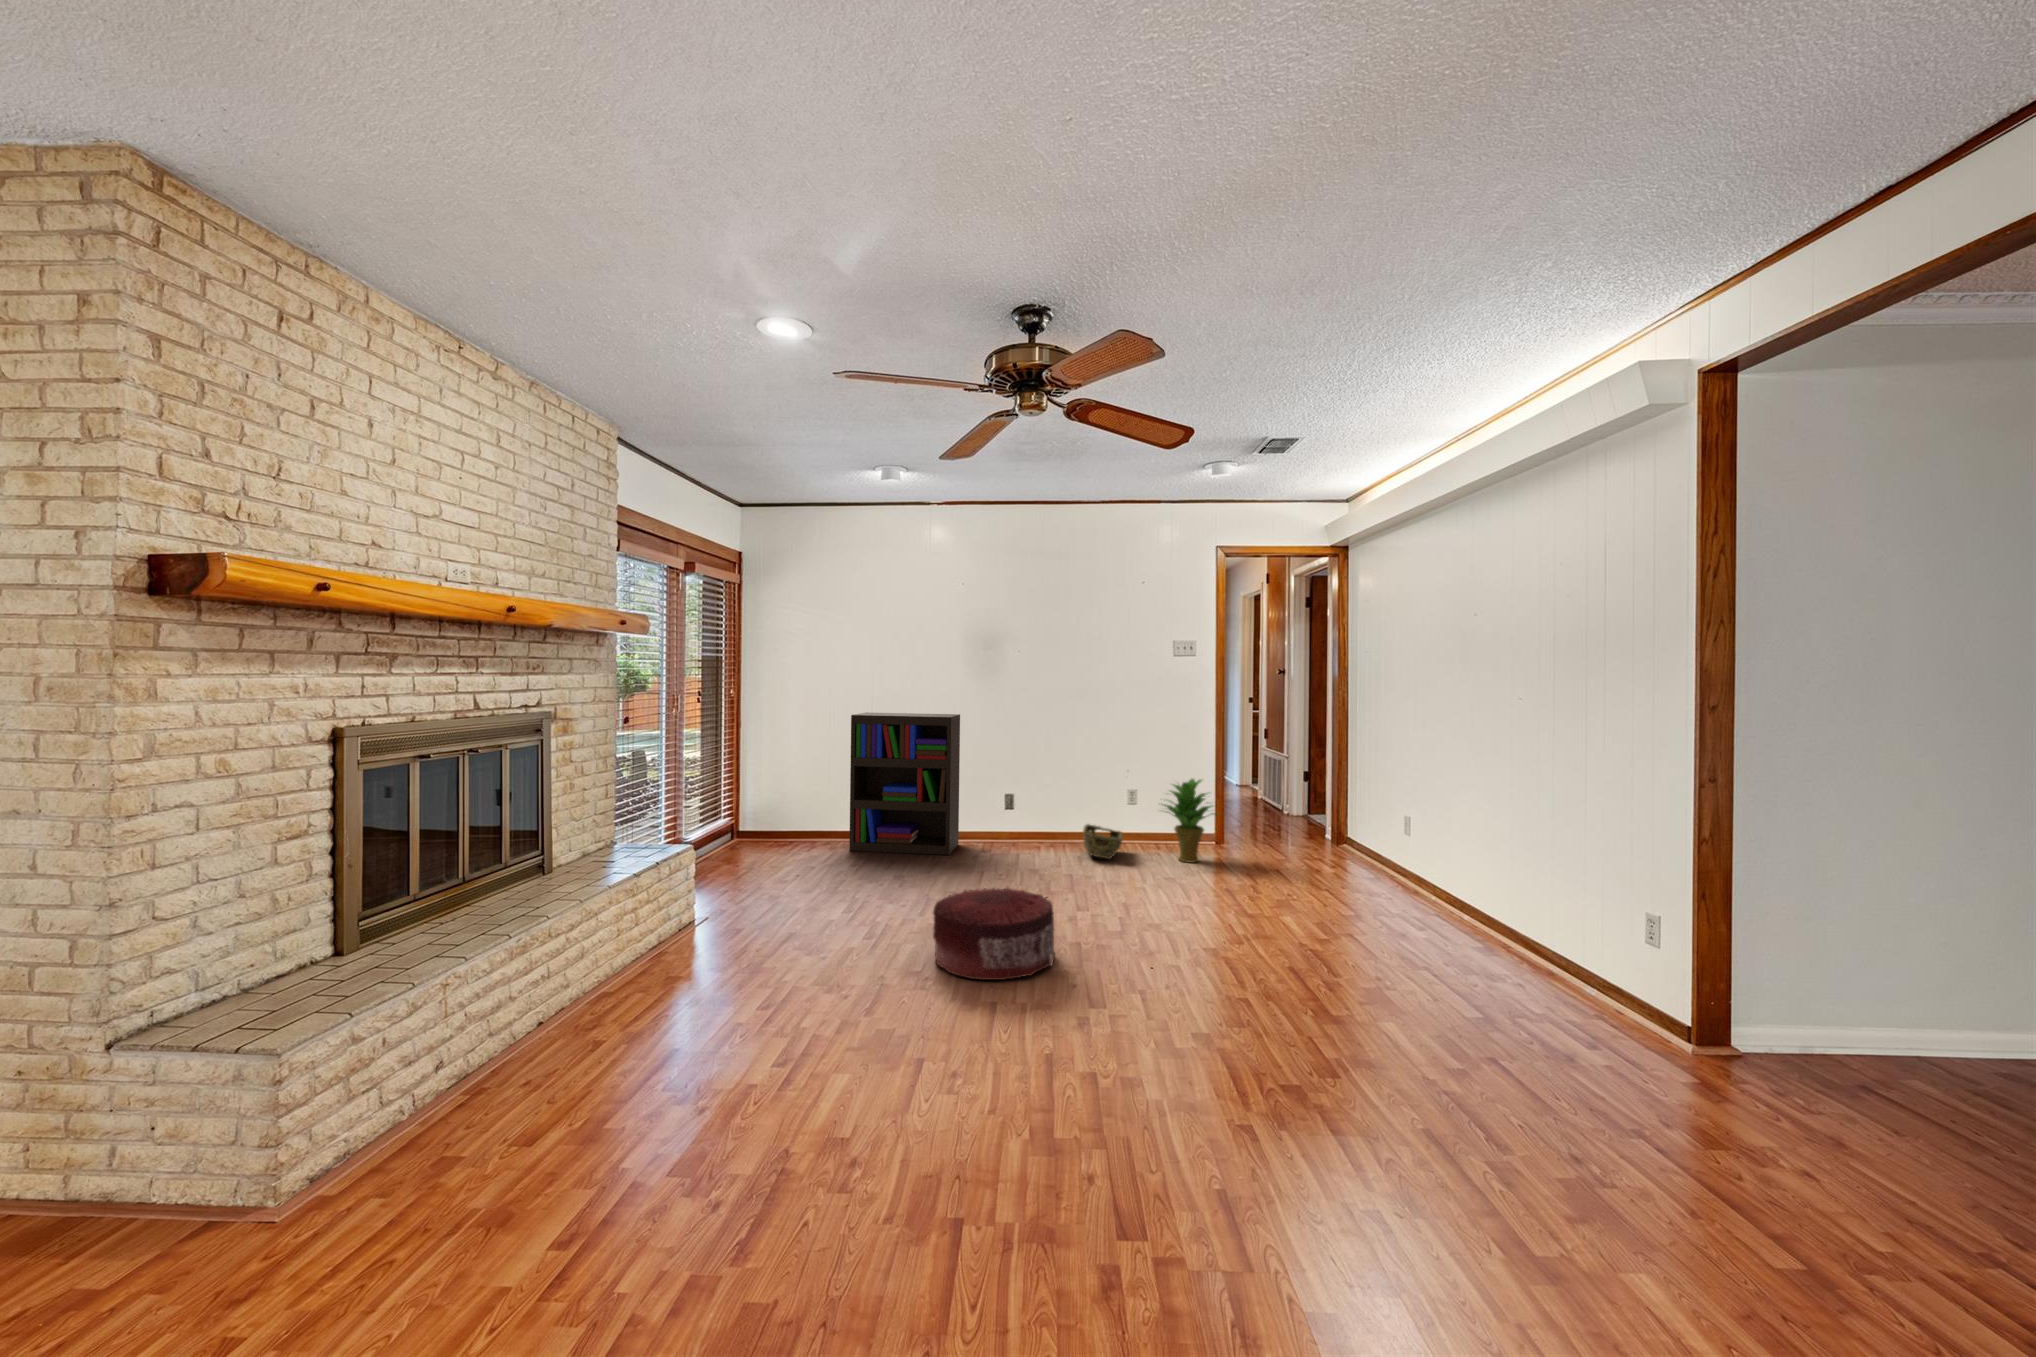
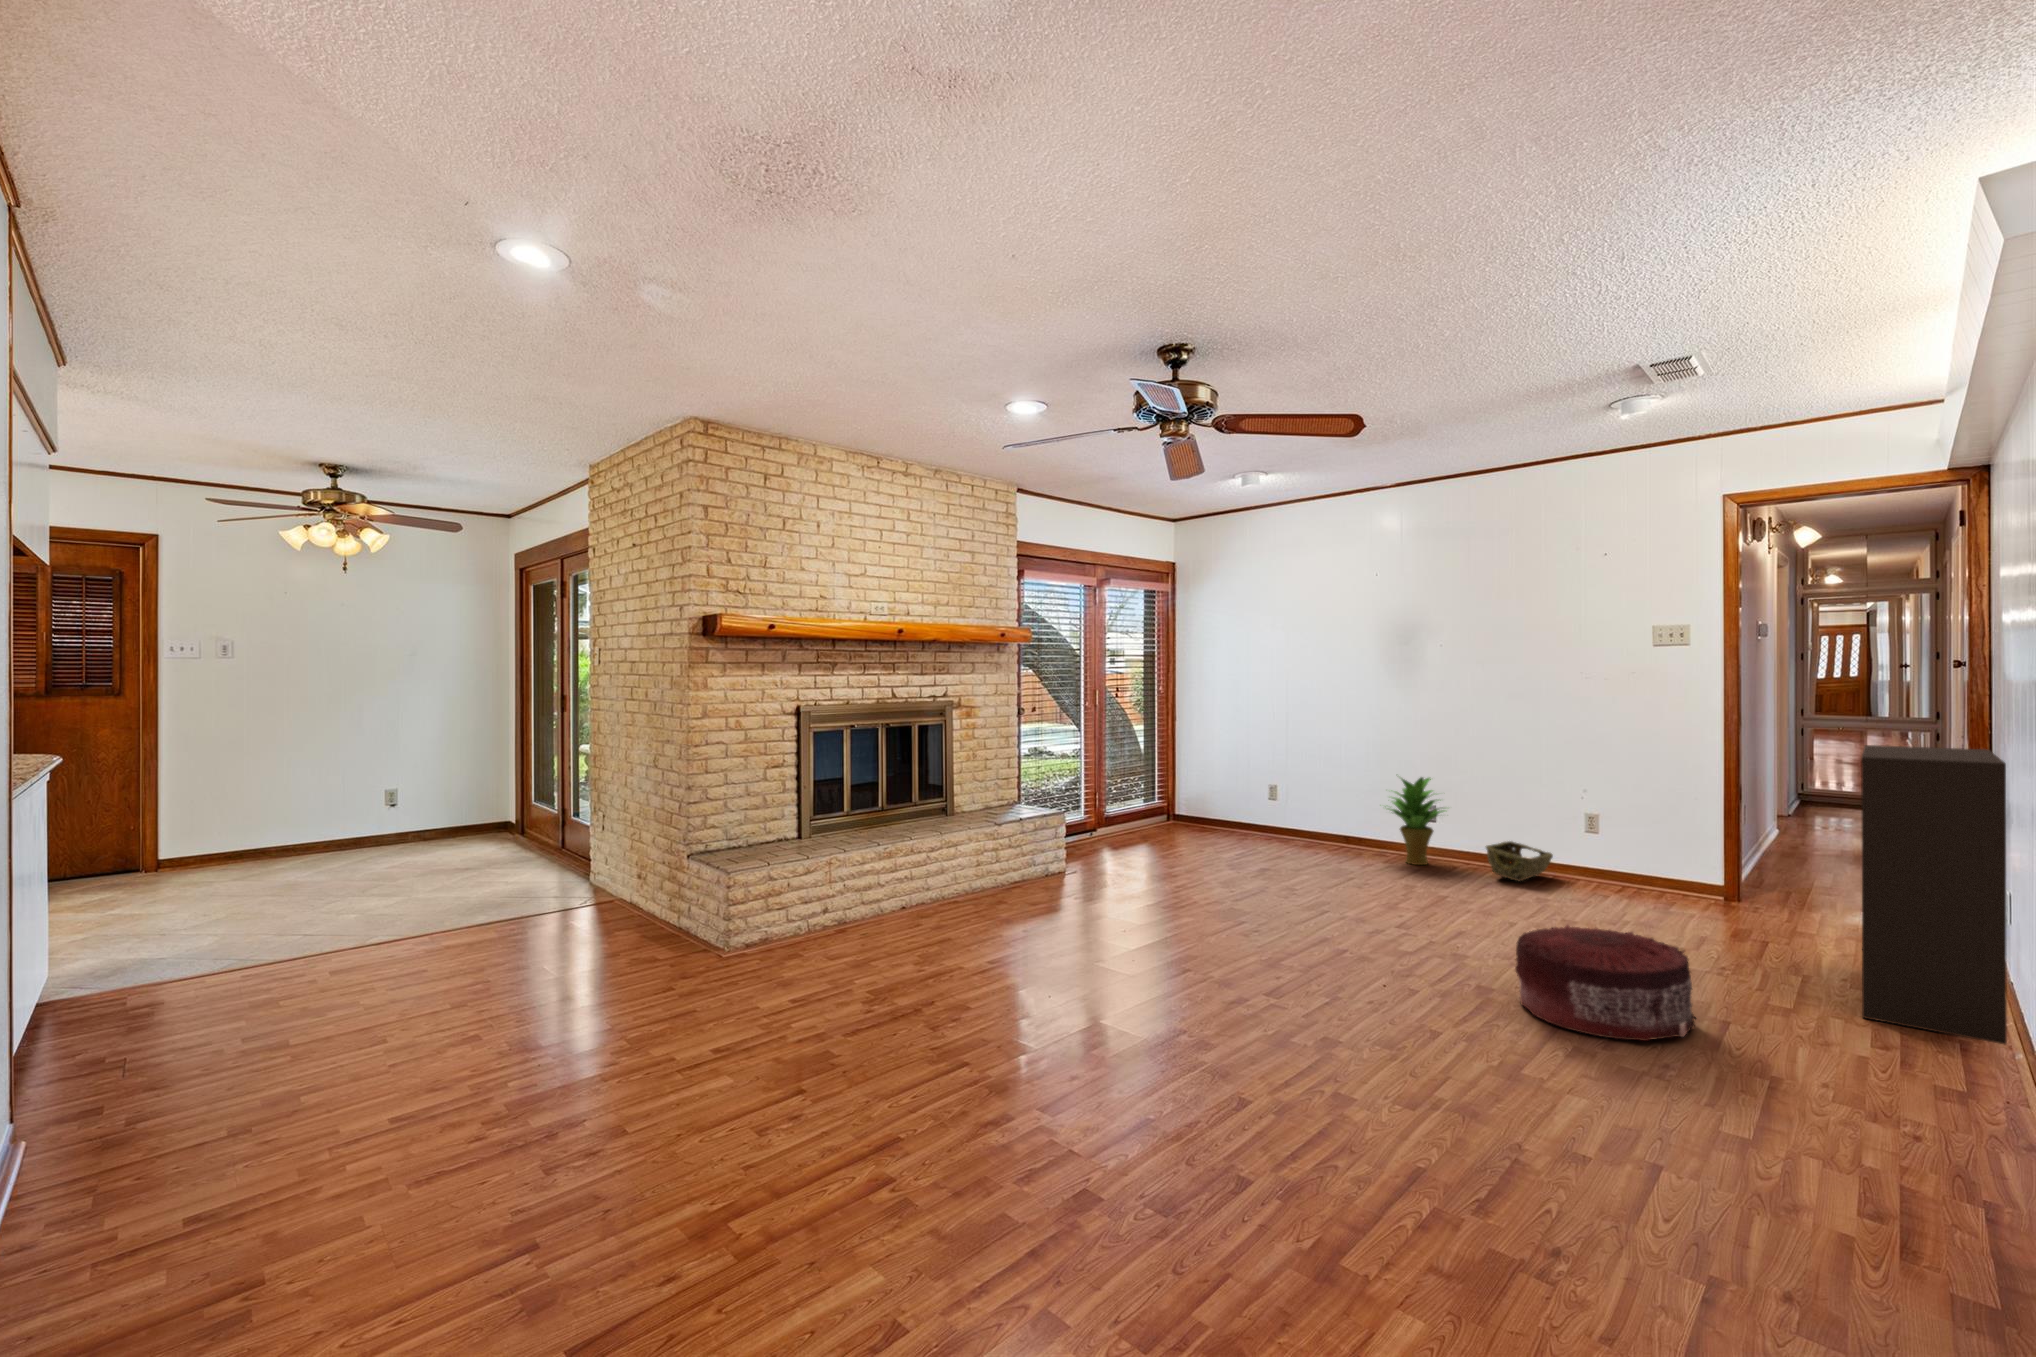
bookshelf: present [849,712,960,855] -> present [1861,745,2007,1044]
potted plant: present [1163,779,1212,863] -> present [1388,777,1445,865]
pouf: present [933,887,1055,980] -> present [1515,925,1695,1041]

